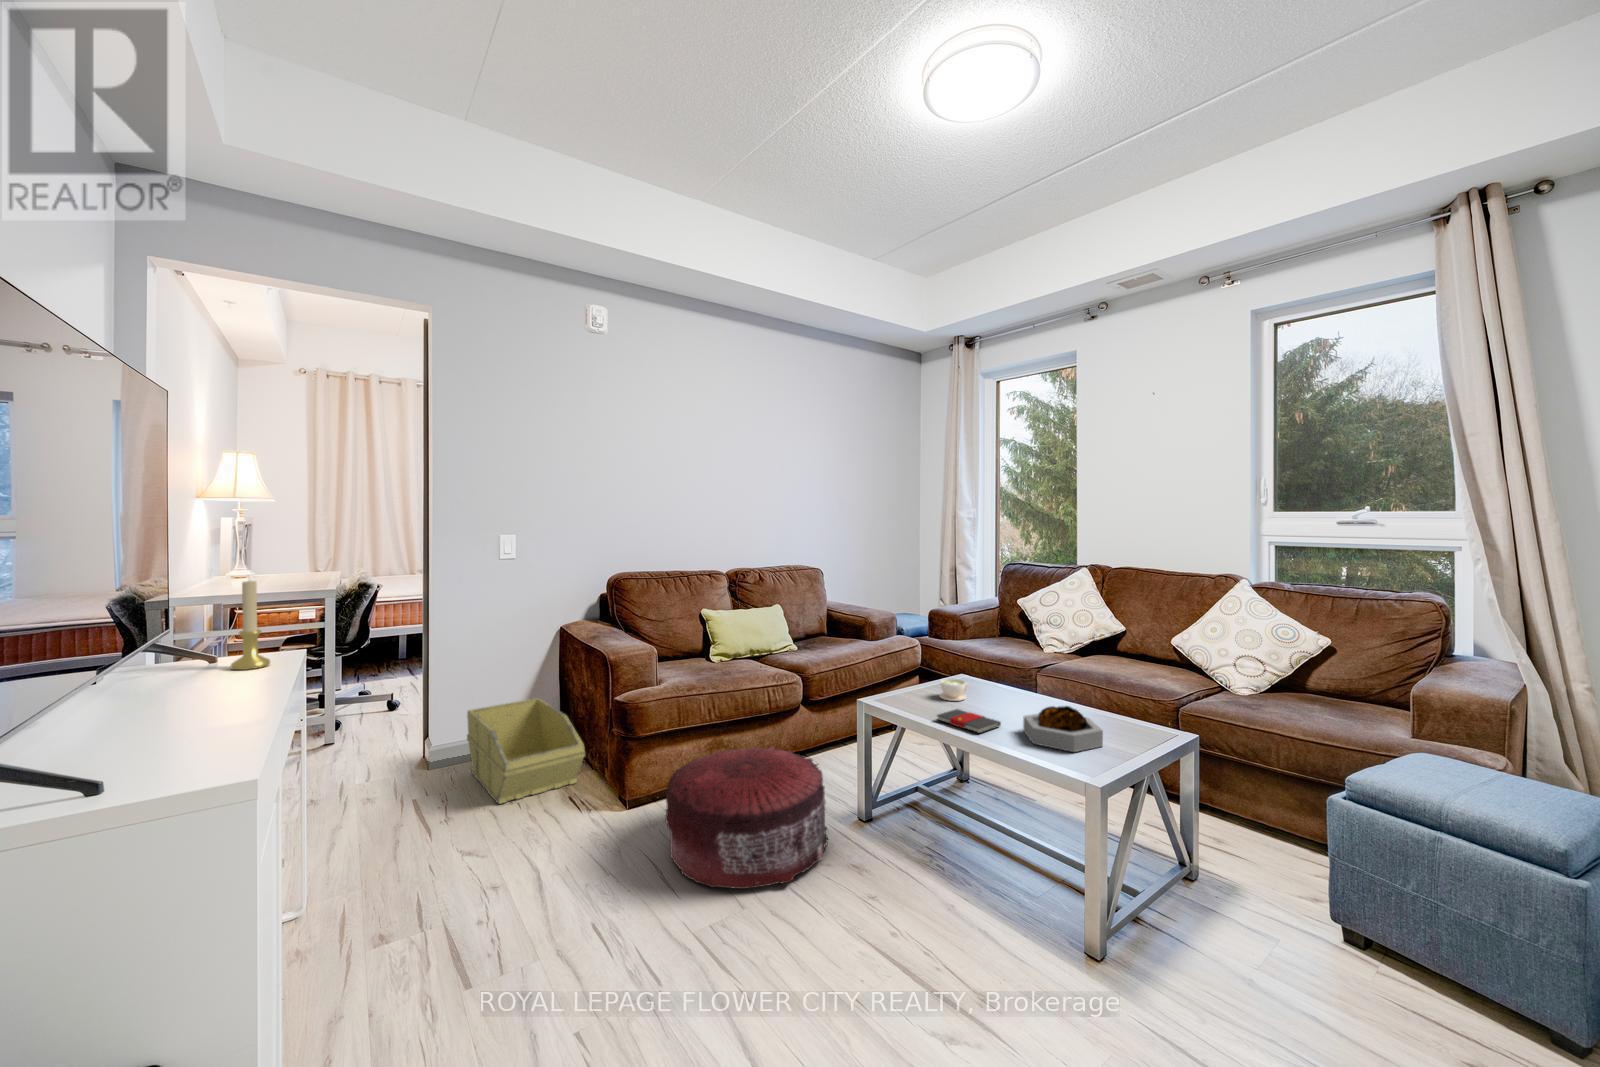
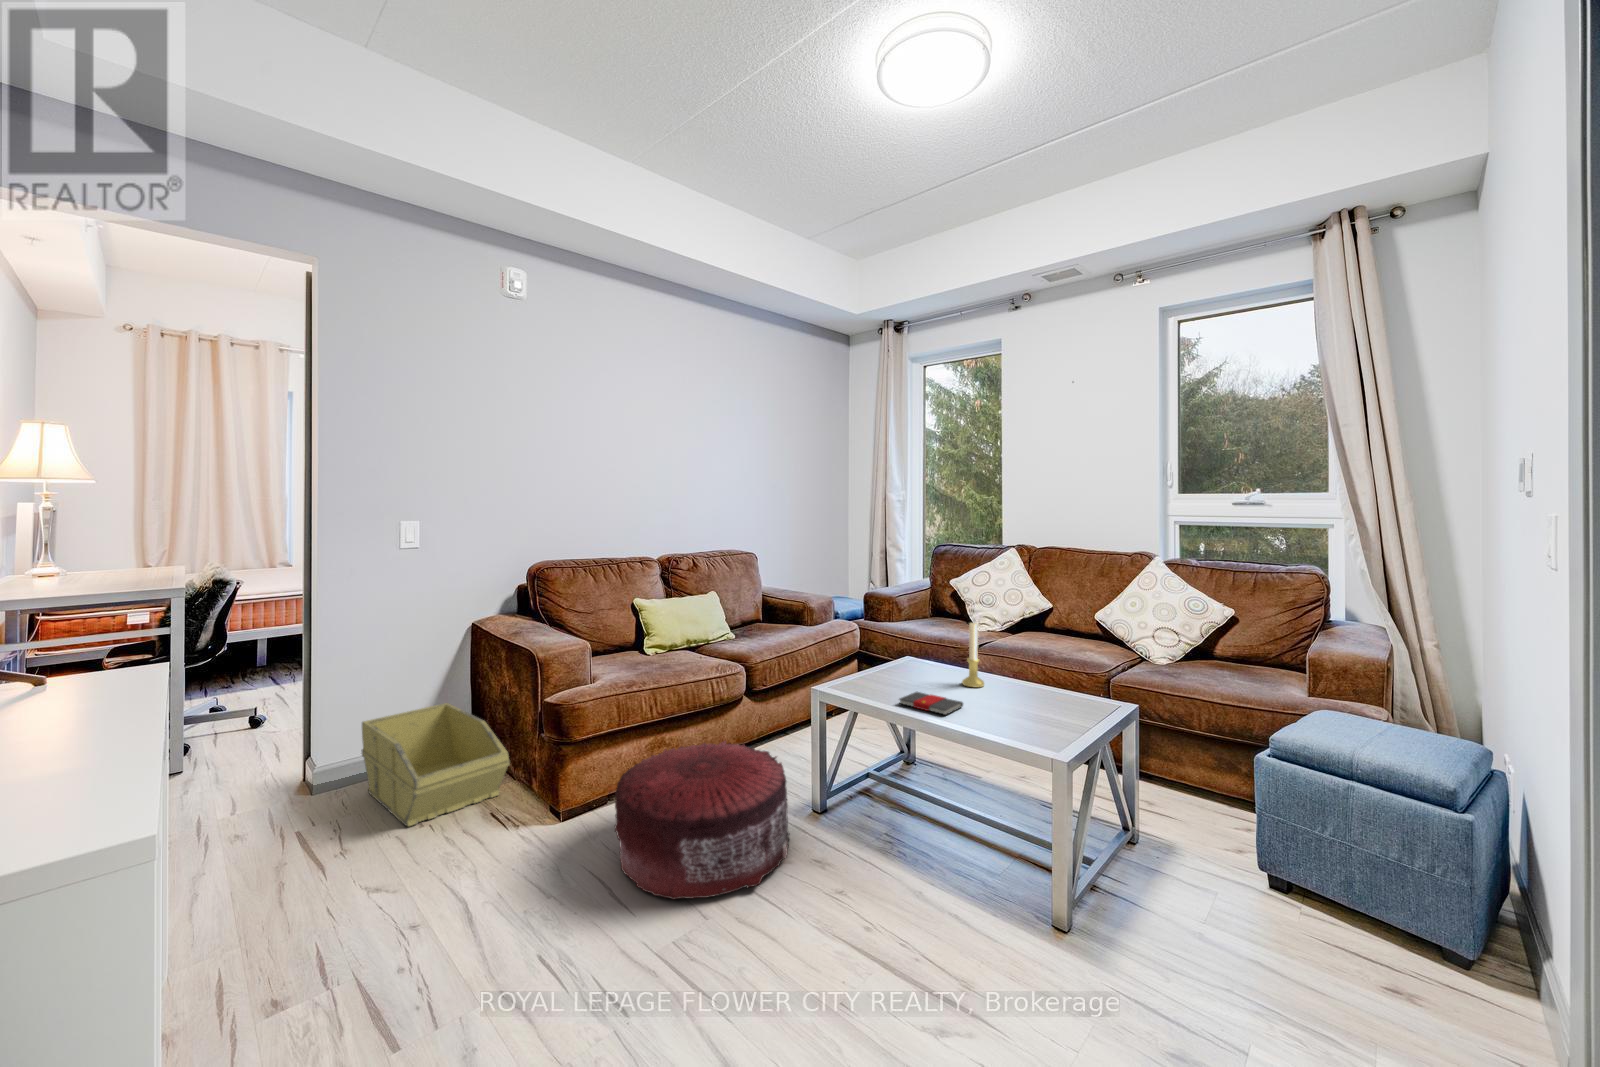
candle holder: present [231,581,270,670] -> present [962,623,984,688]
coffee cup: present [939,679,968,701] -> none [893,662,921,684]
decorative bowl: present [1023,706,1103,752] -> none [986,680,1066,729]

